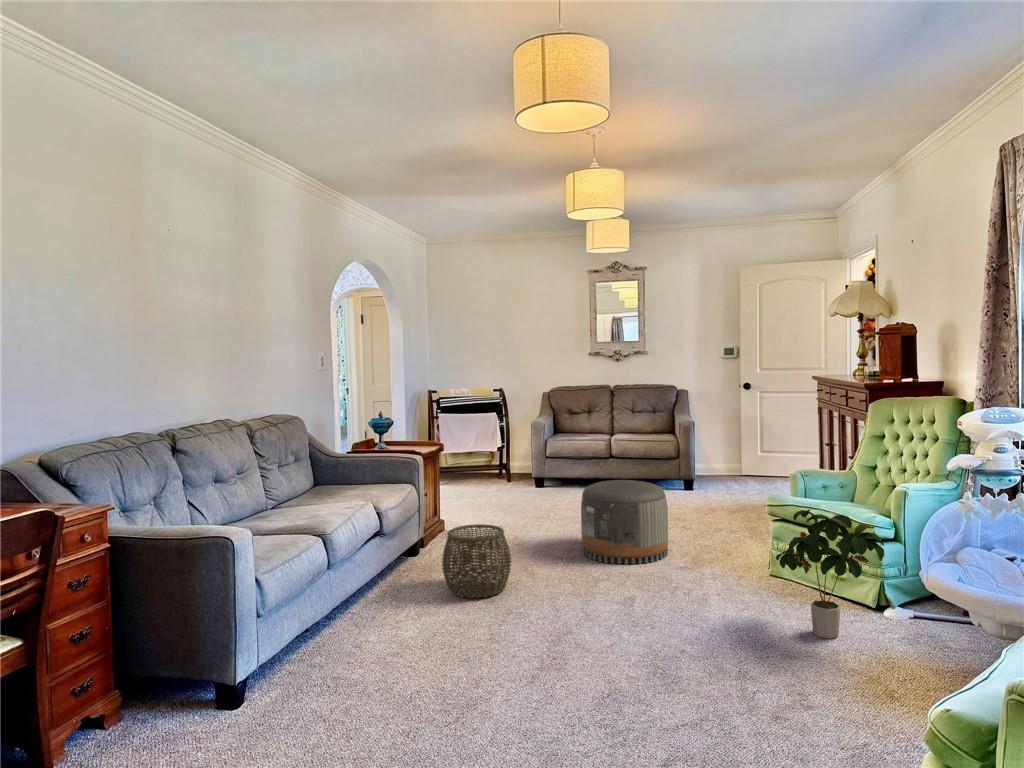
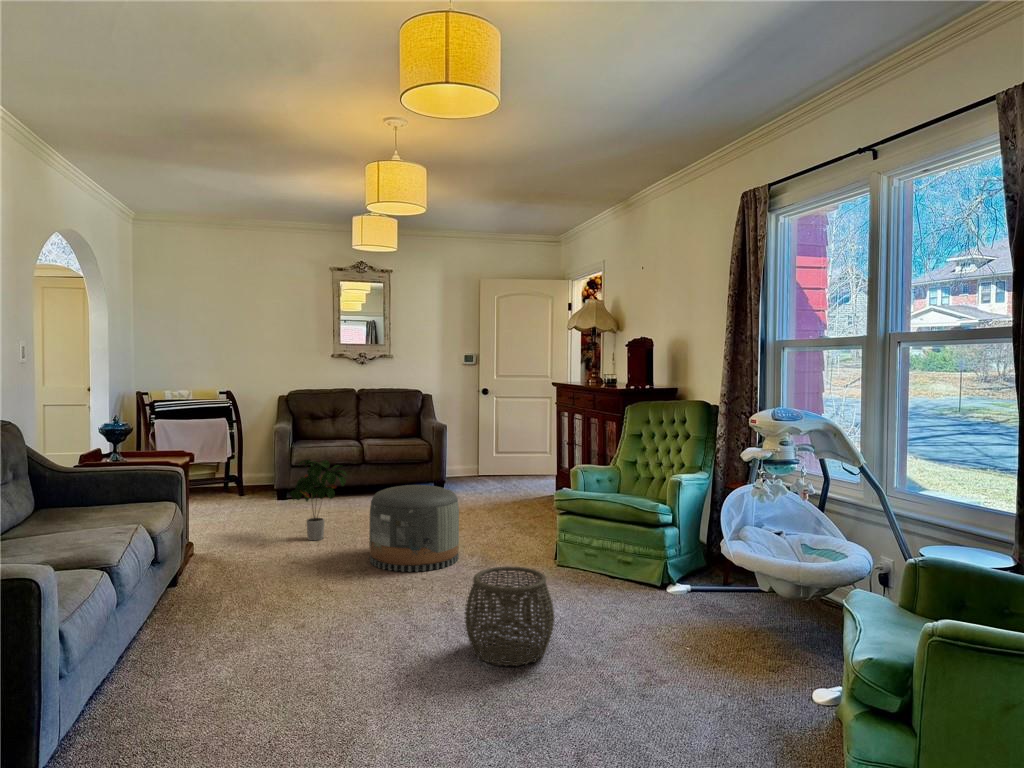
potted plant: present [776,509,884,638] -> present [290,459,347,541]
woven basket: present [442,524,511,598] -> present [465,566,554,666]

